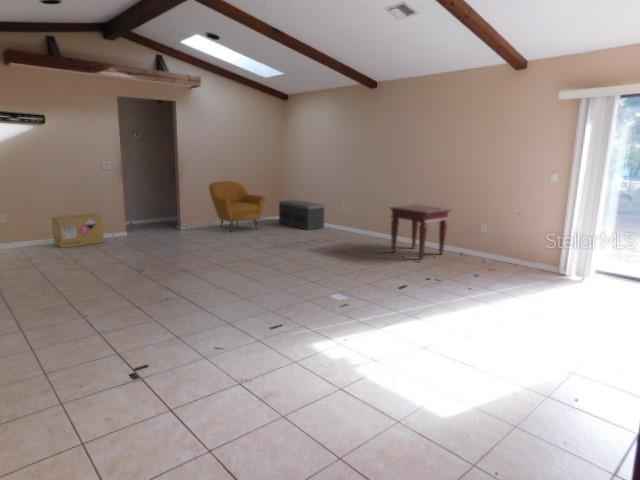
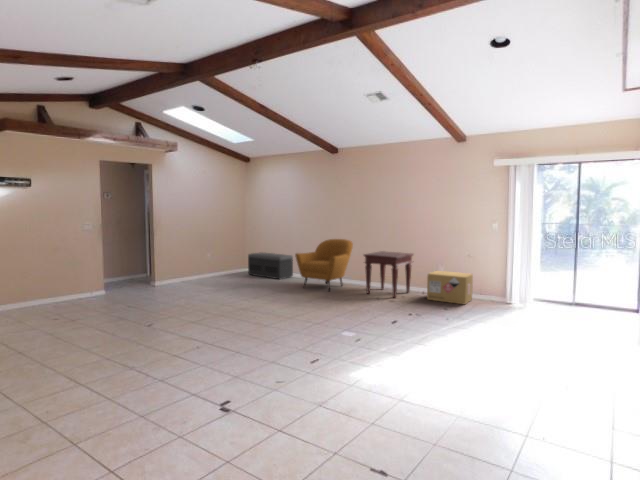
armchair: present [209,181,265,231] -> present [295,239,353,291]
cardboard box: present [51,214,104,248] -> present [427,271,473,304]

